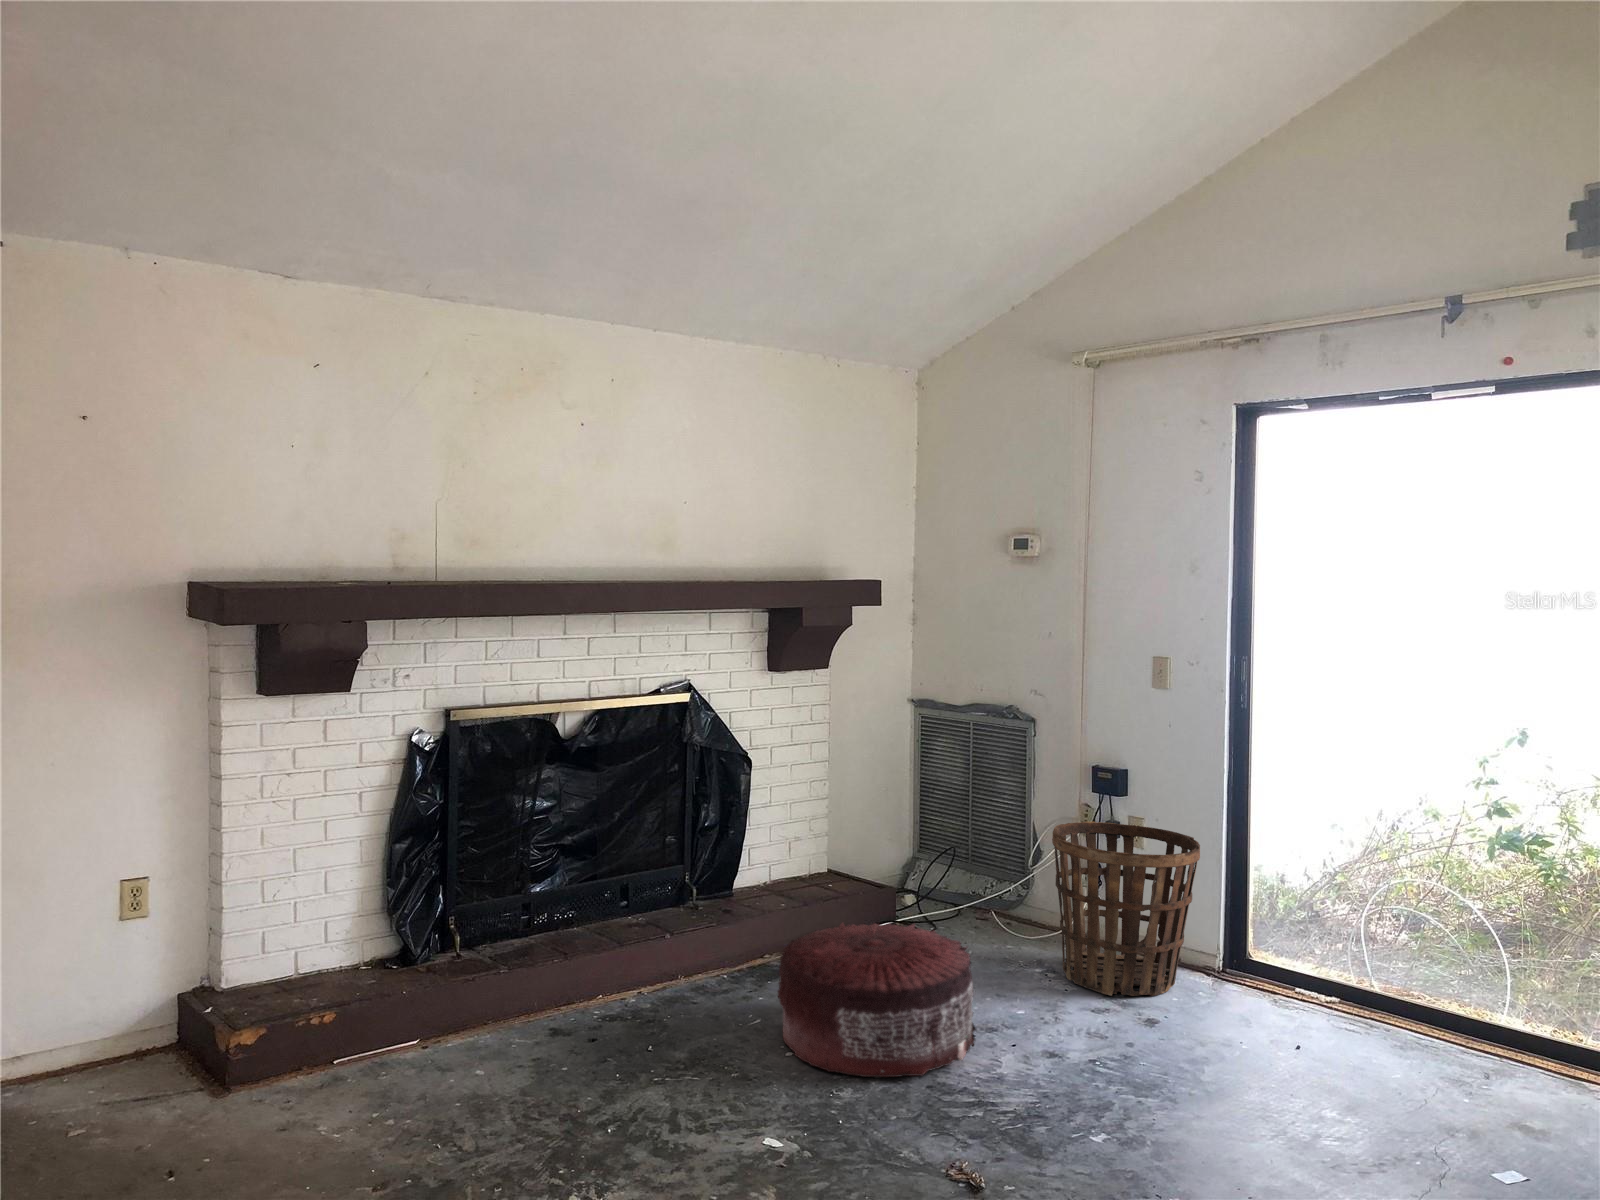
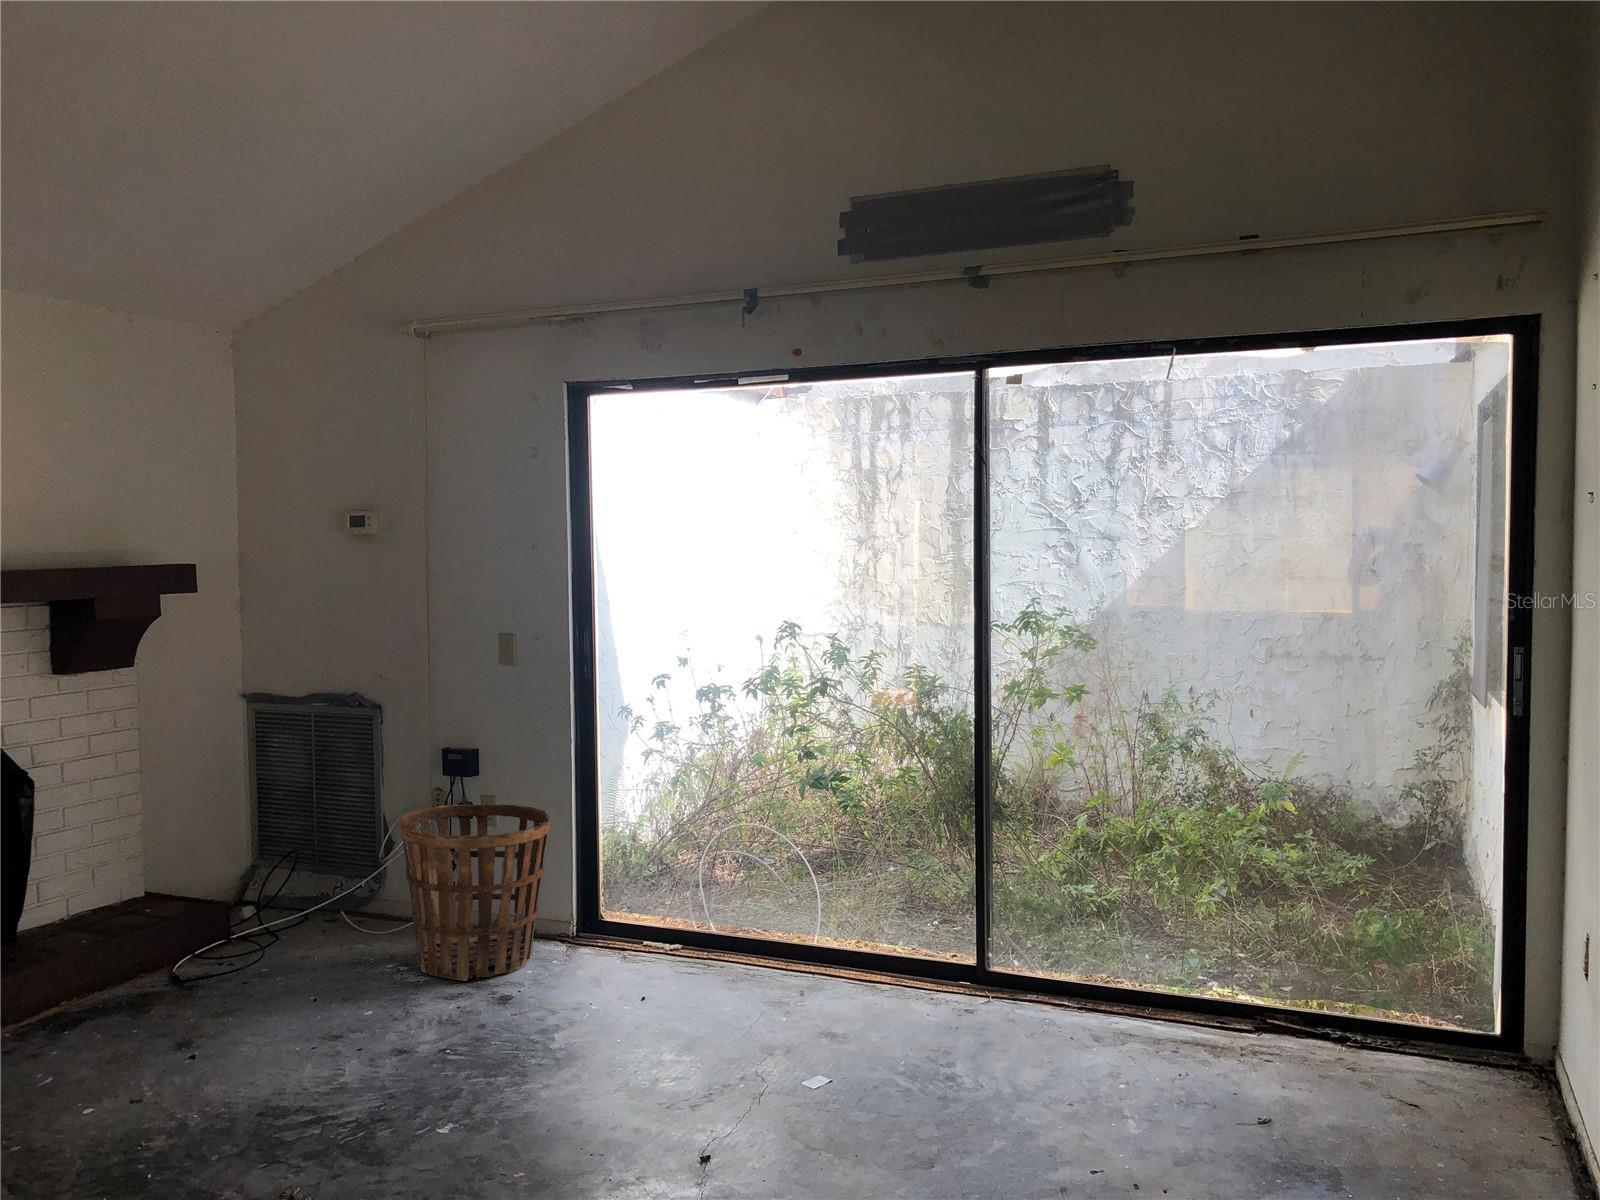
pouf: present [778,923,977,1077] -> none [76,942,321,1123]

